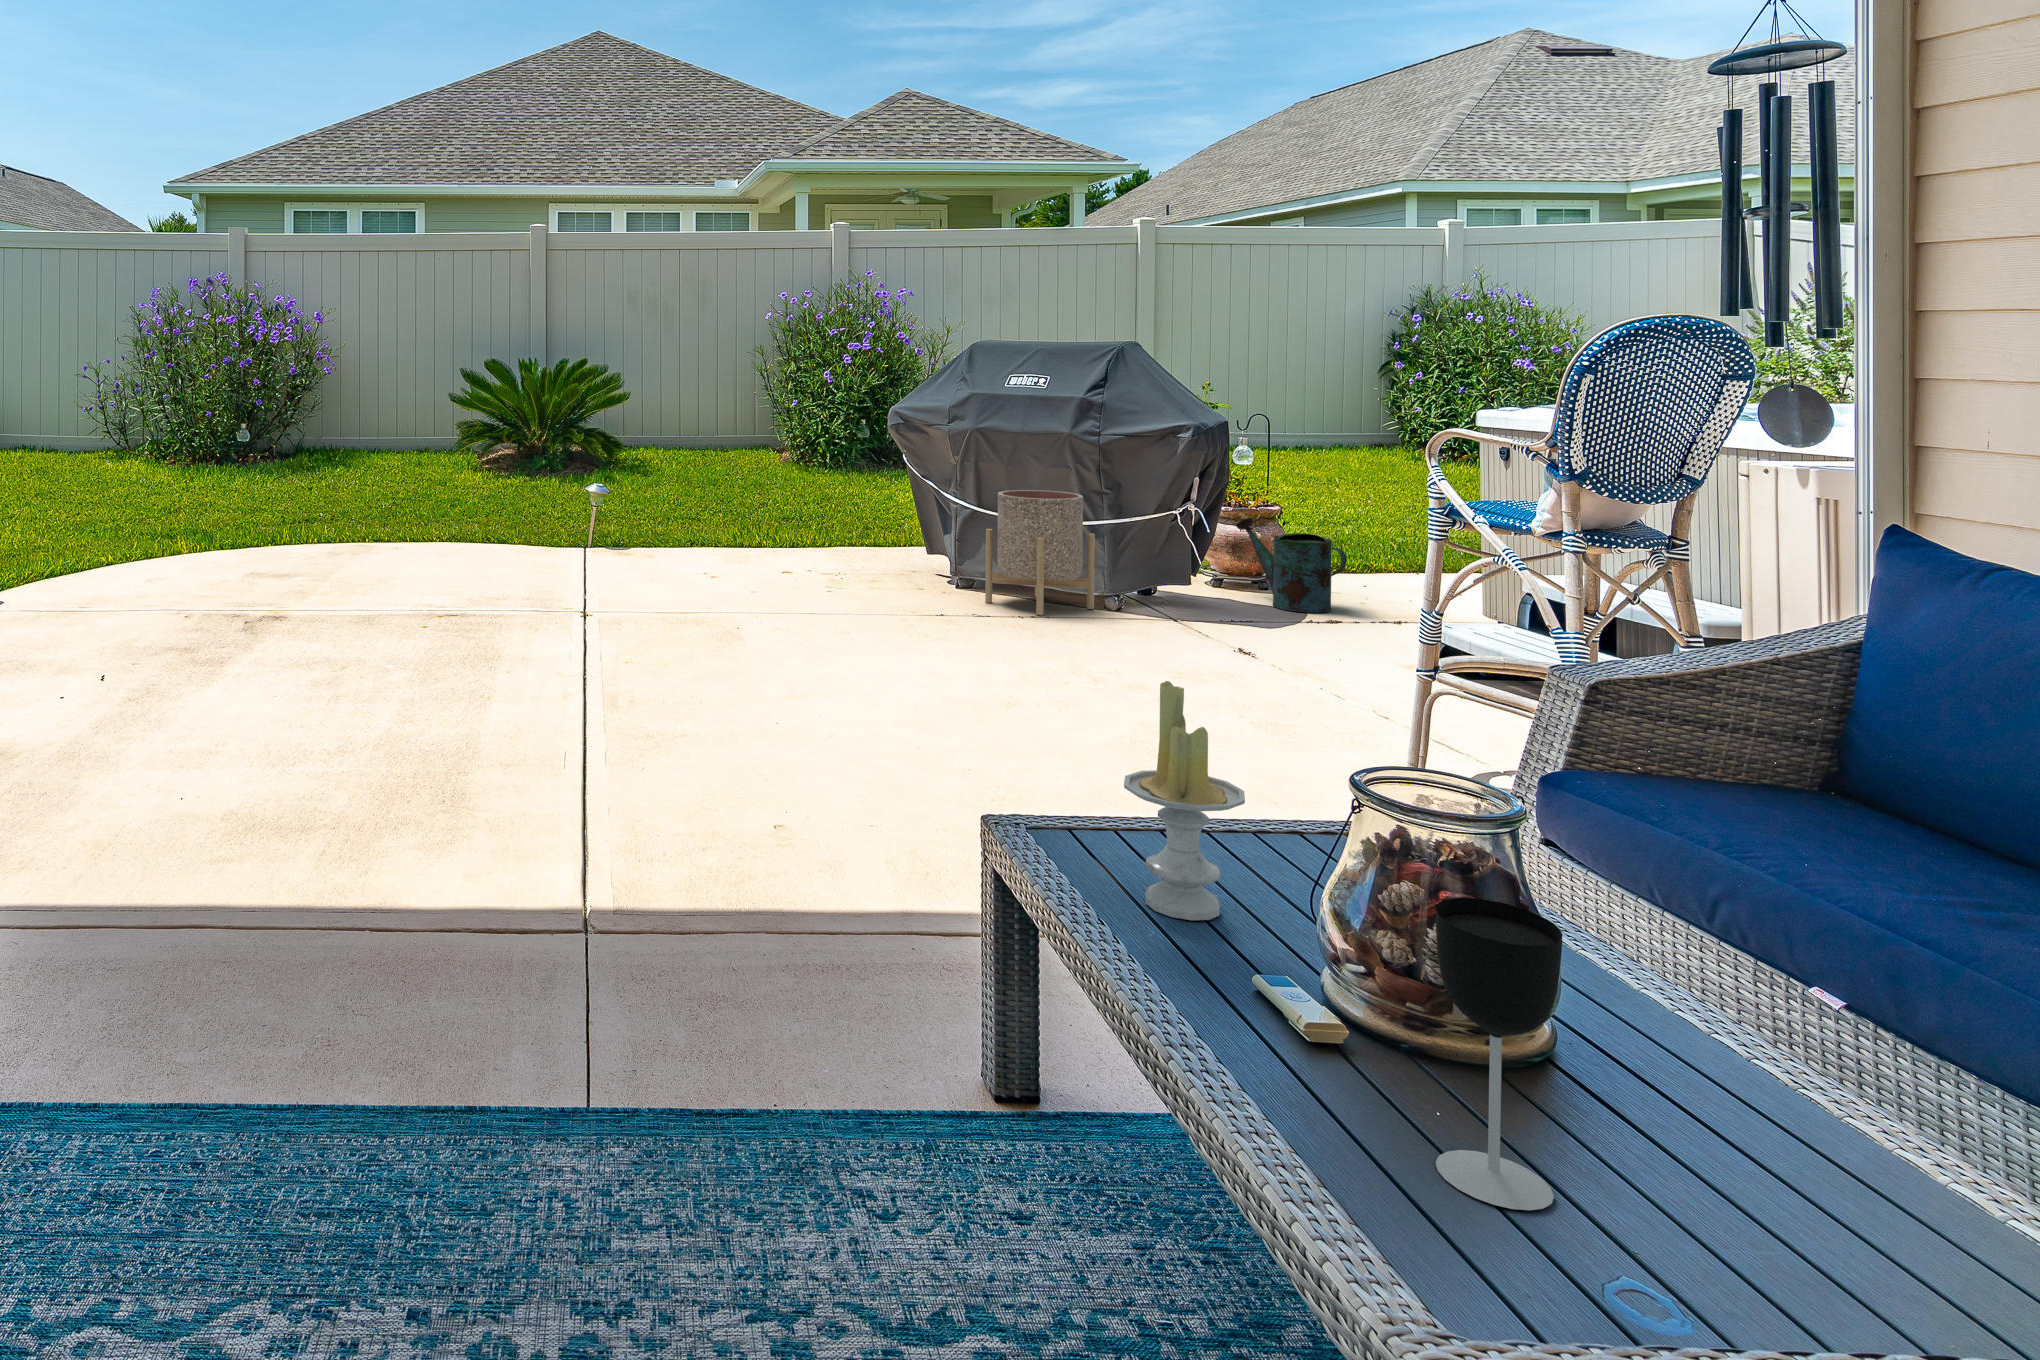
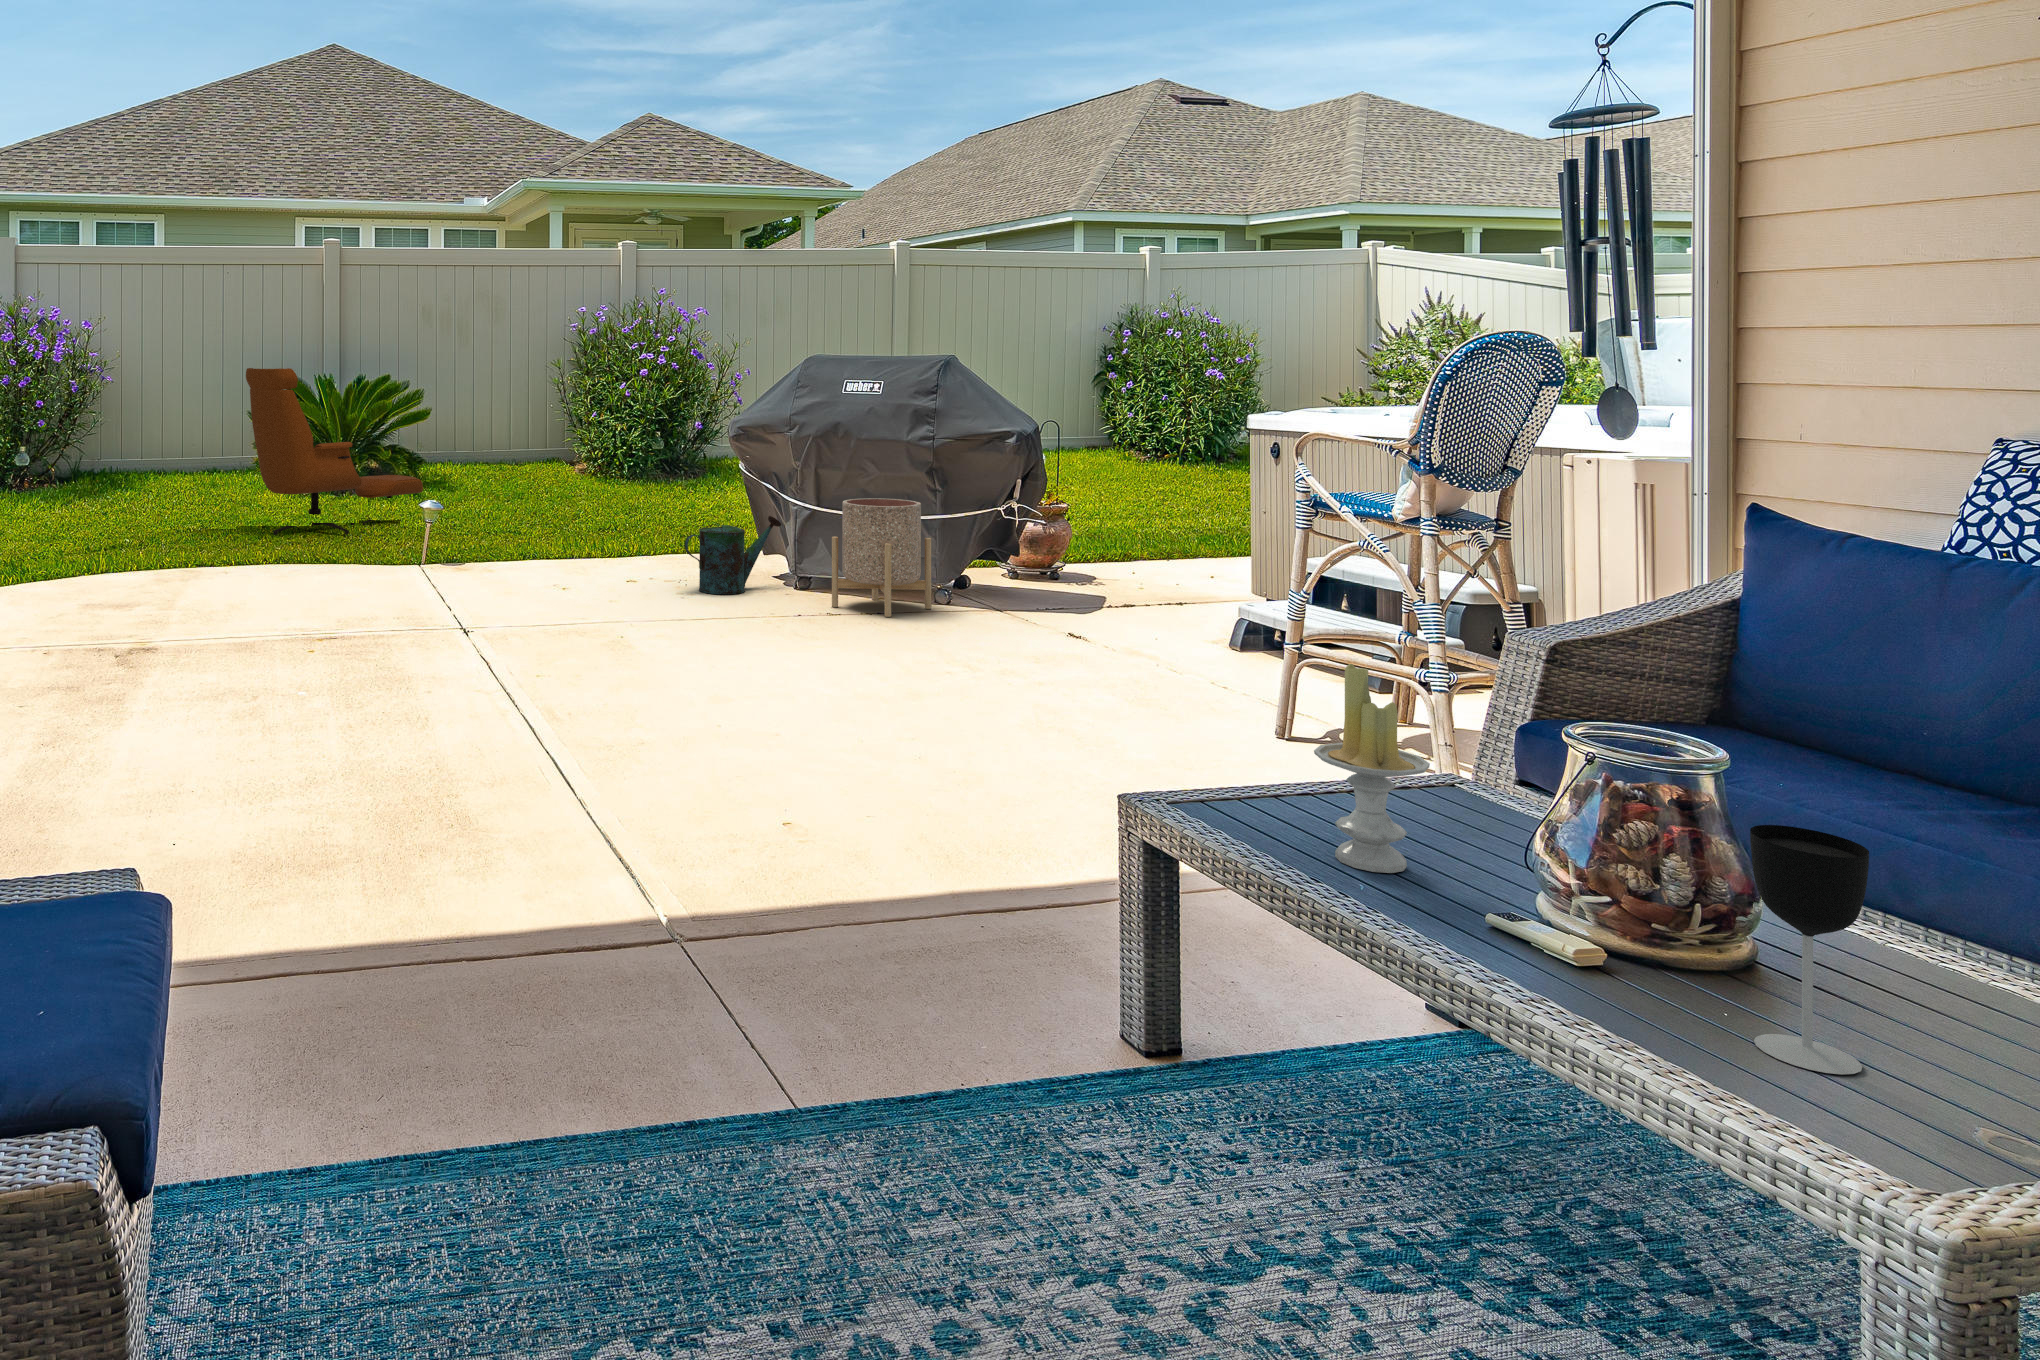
lounge chair: none [448,350,625,512] -> present [246,368,423,535]
watering can: present [1236,518,1346,613] -> present [685,516,781,594]

